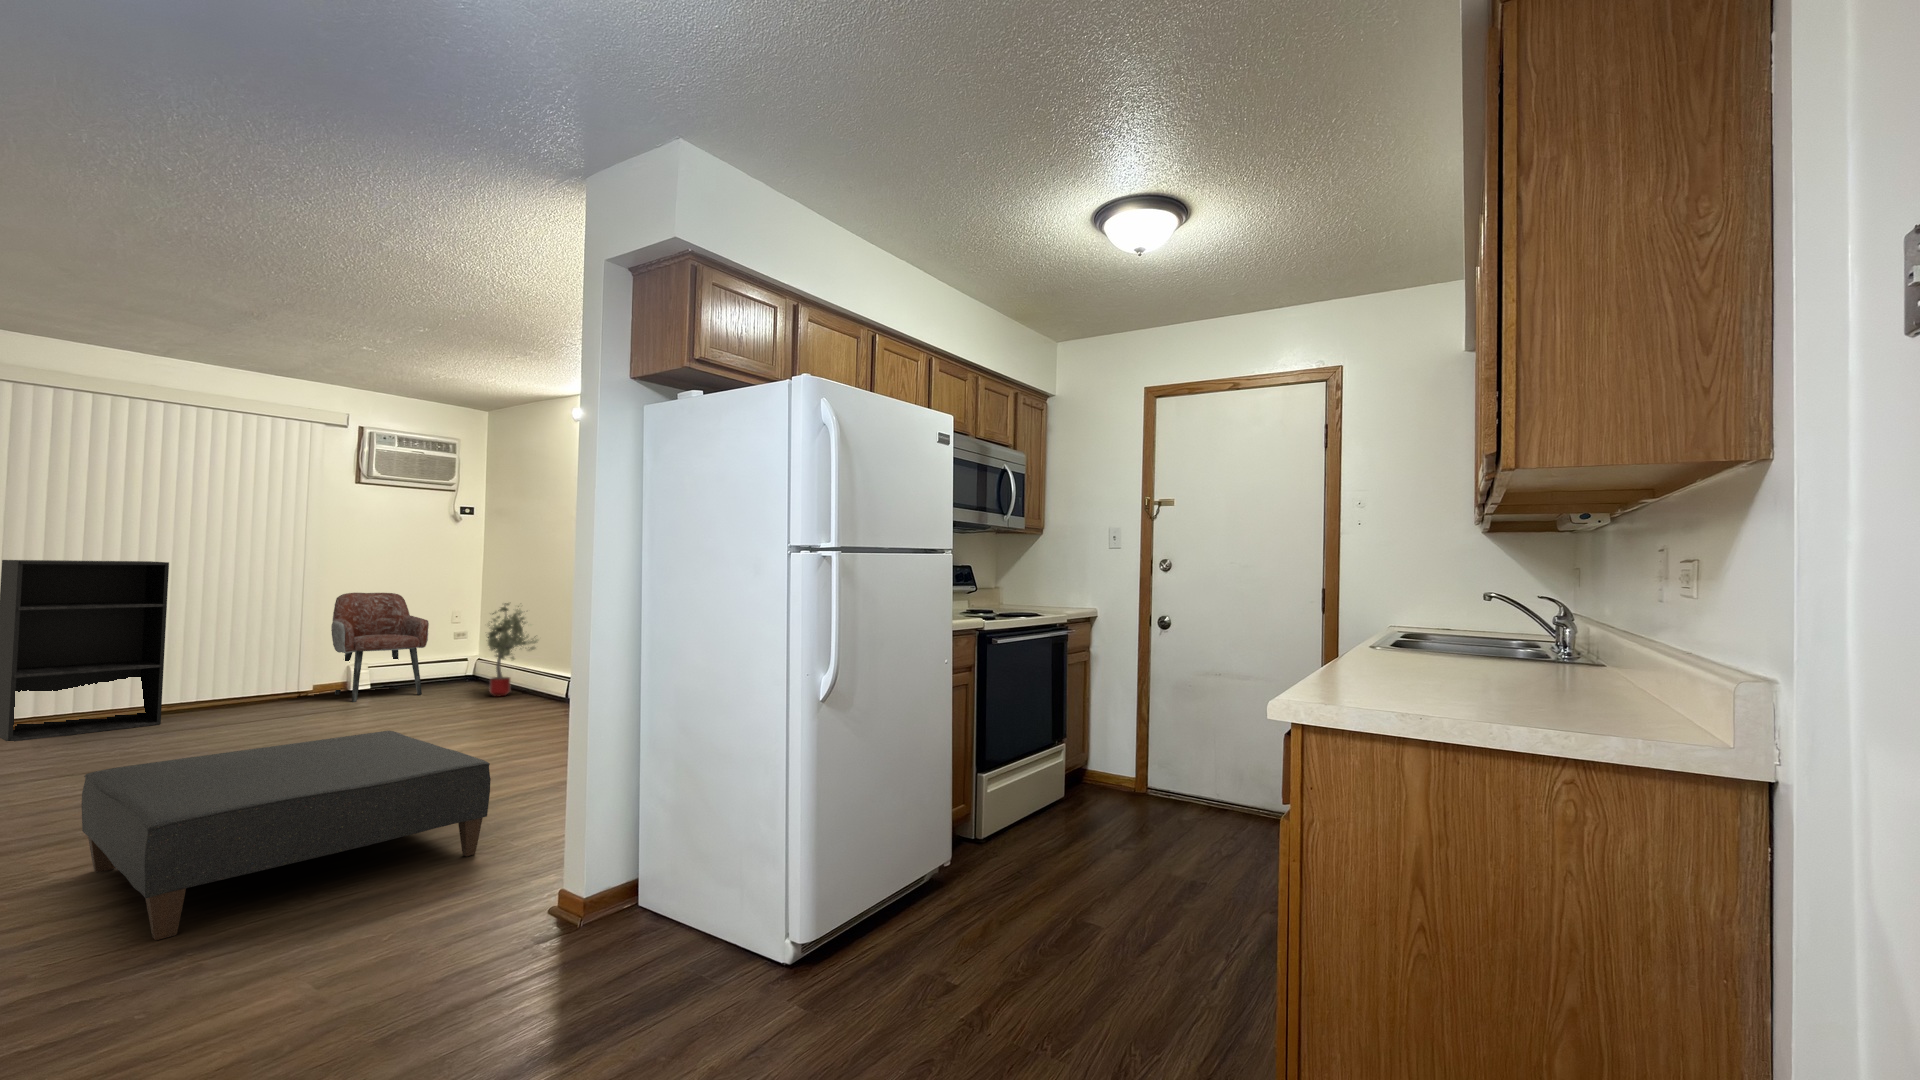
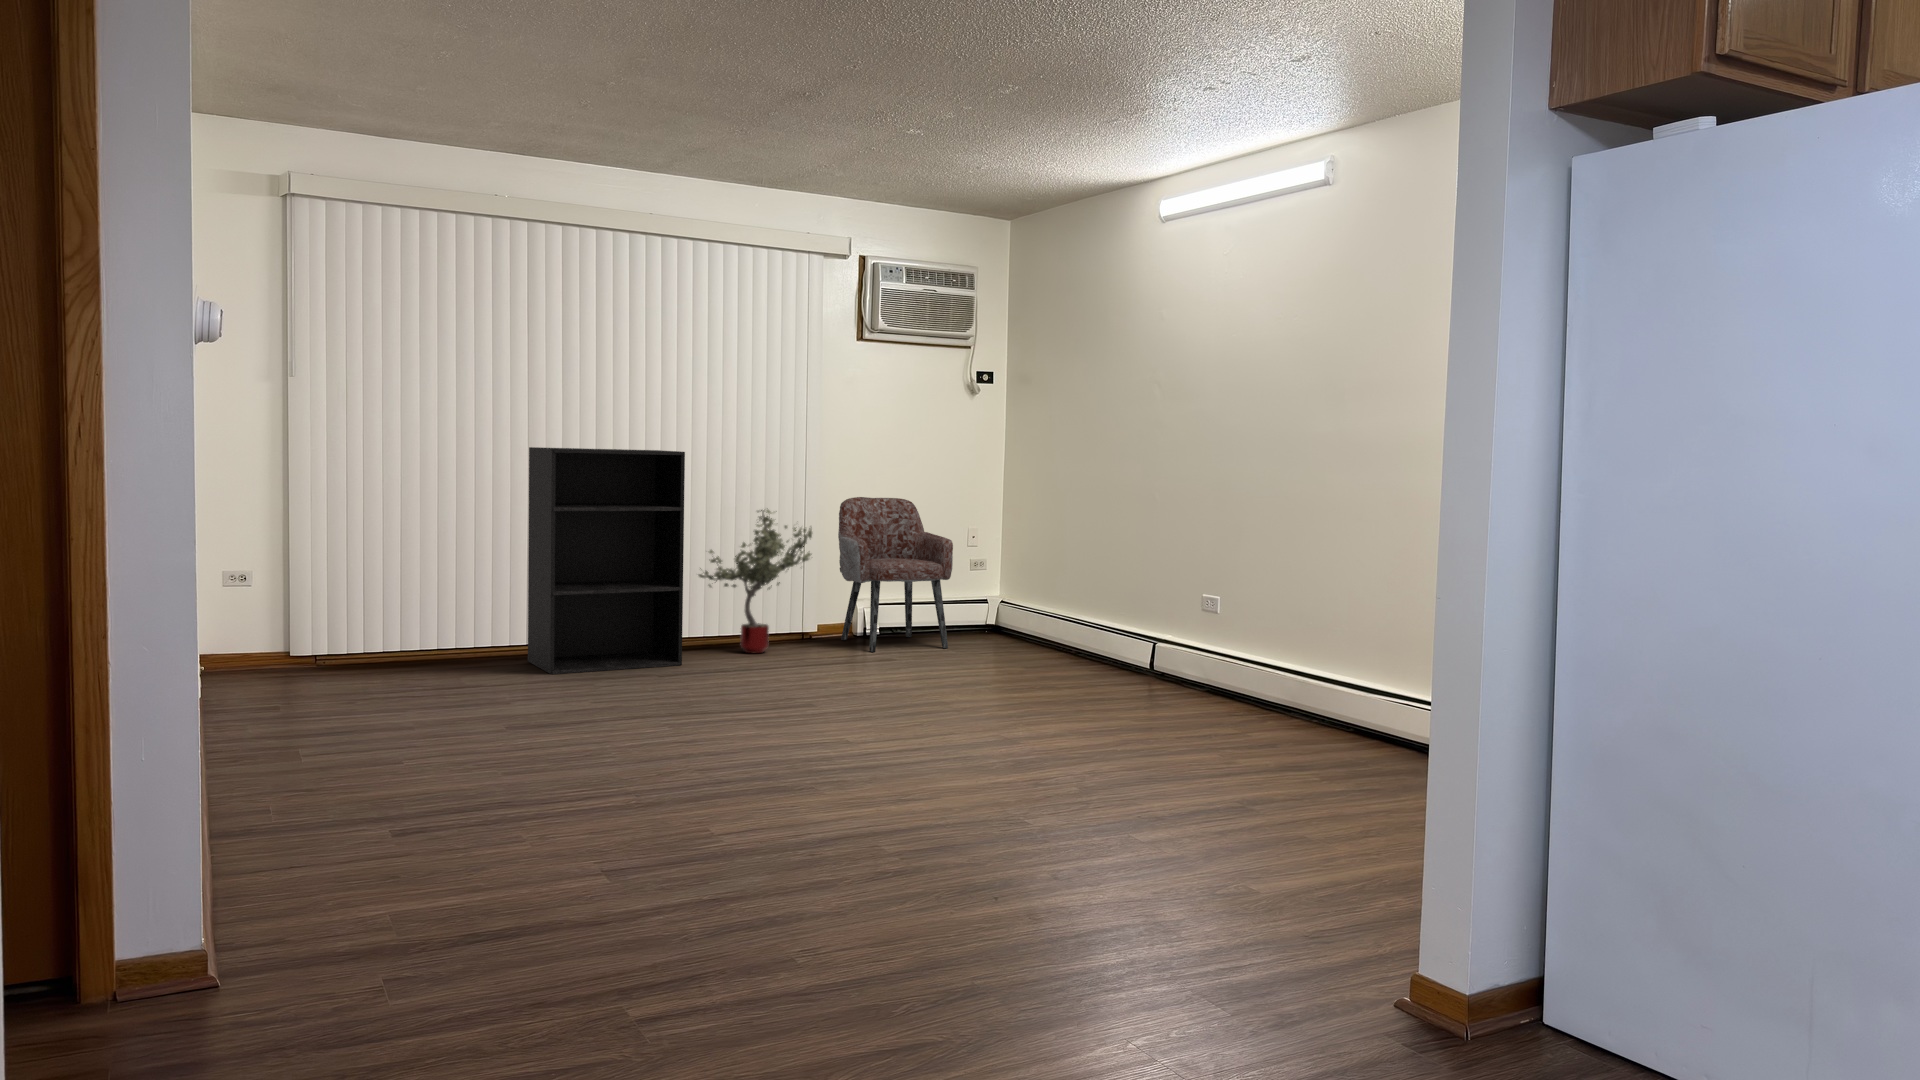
potted tree: present [487,603,538,696] -> present [699,510,812,653]
ottoman: present [82,731,491,940] -> none [755,709,1272,989]

